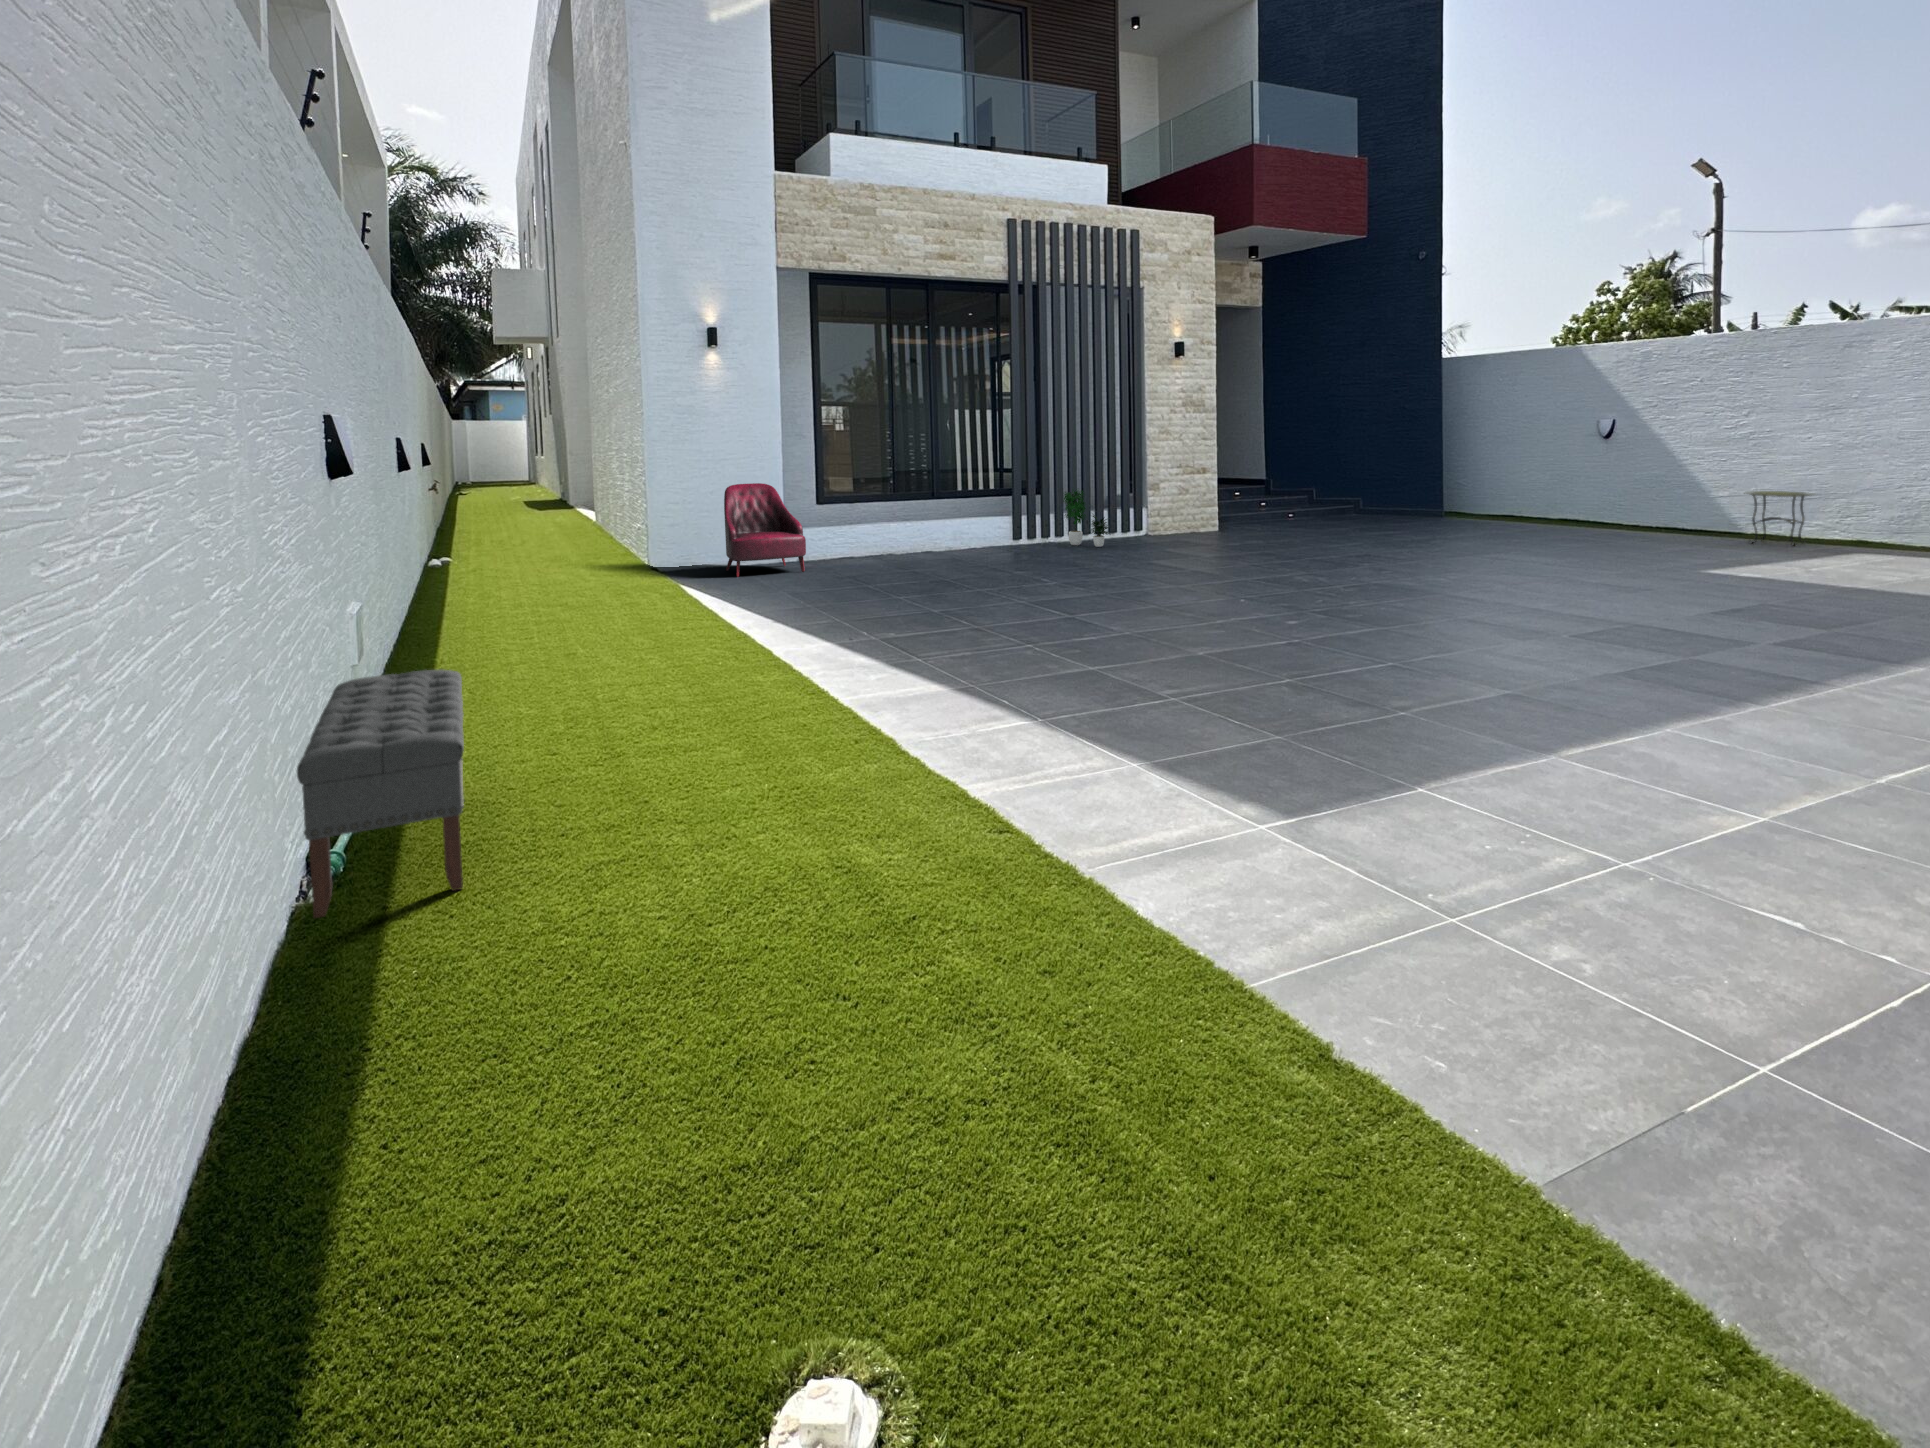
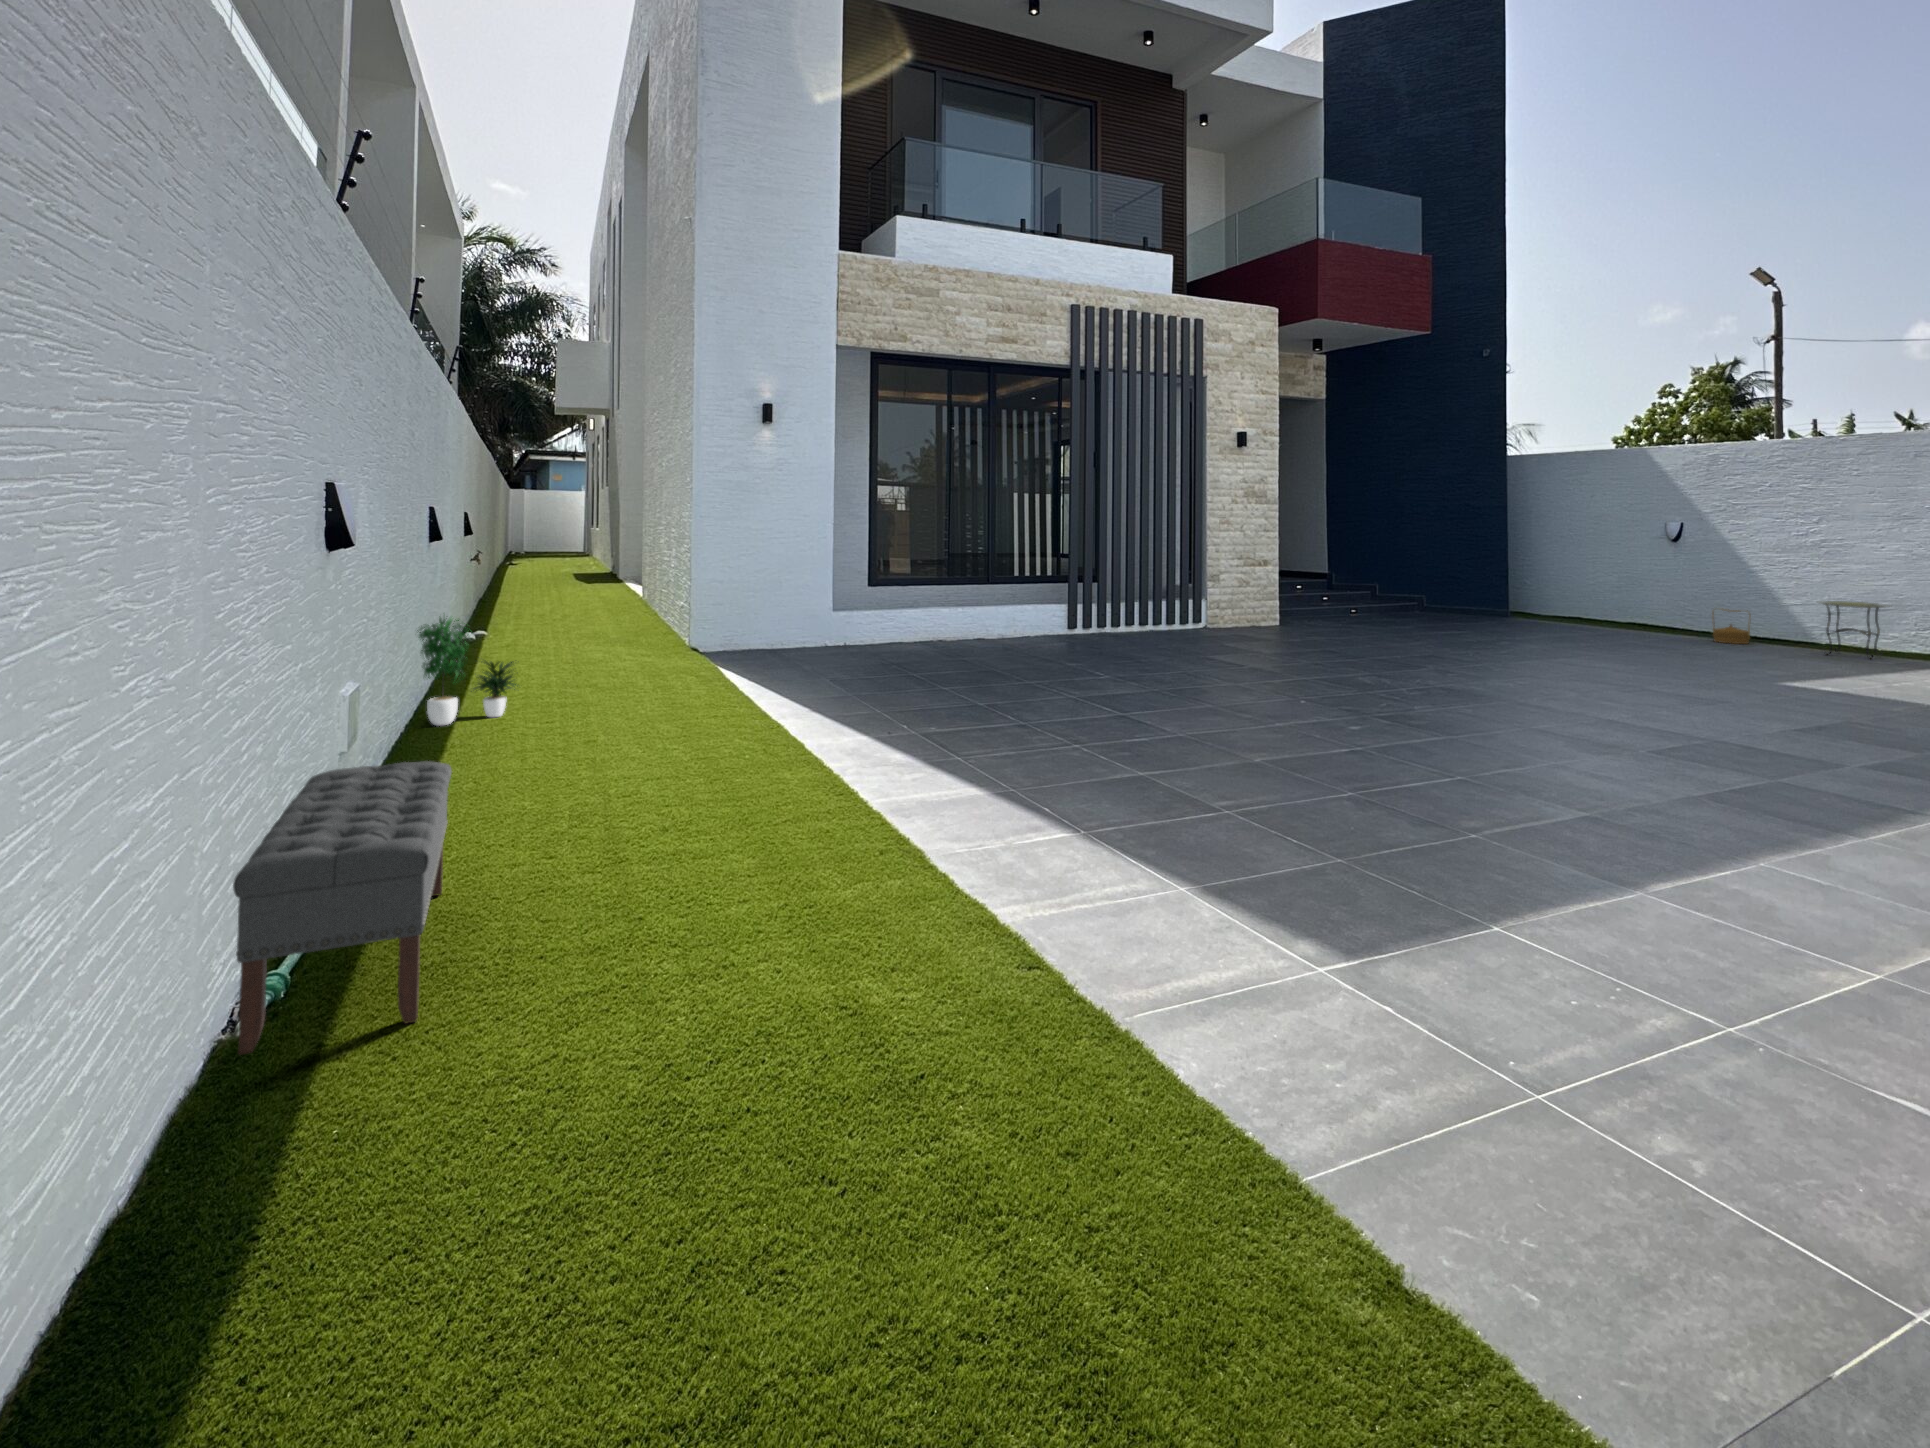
armchair: present [724,483,806,577] -> none [769,563,853,660]
potted plant: present [1063,491,1110,547] -> present [417,618,516,726]
woven basket: none [1642,502,1680,536] -> present [1713,609,1750,644]

